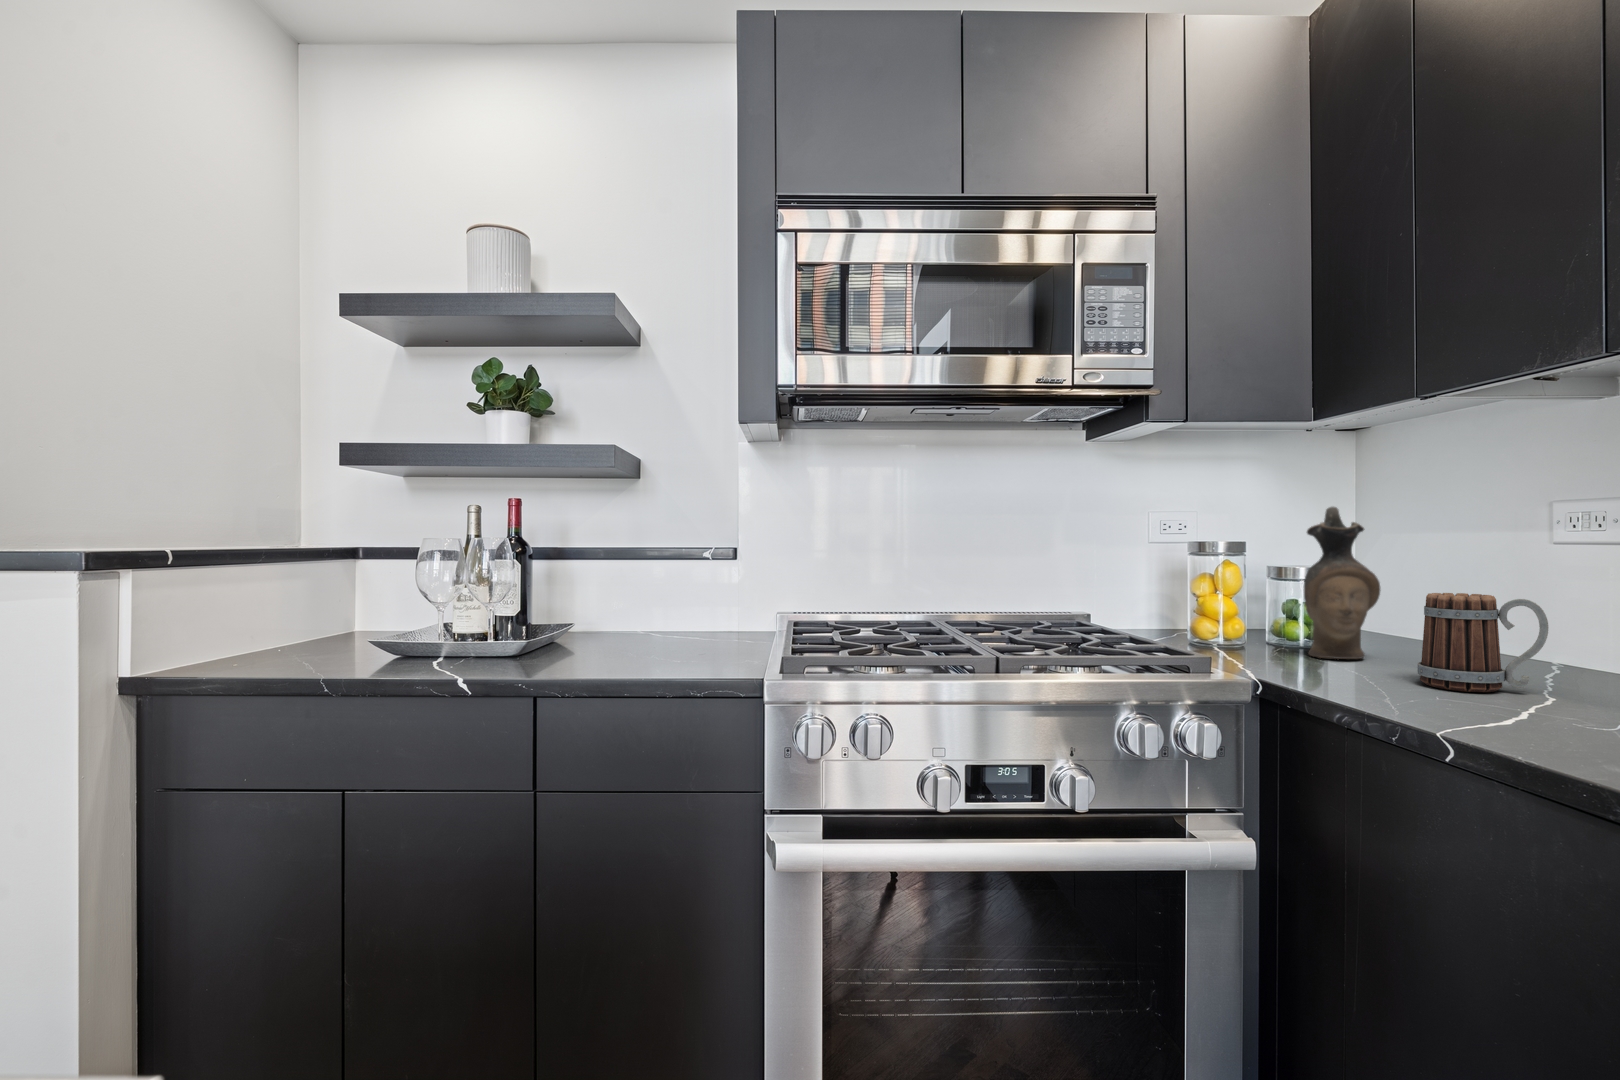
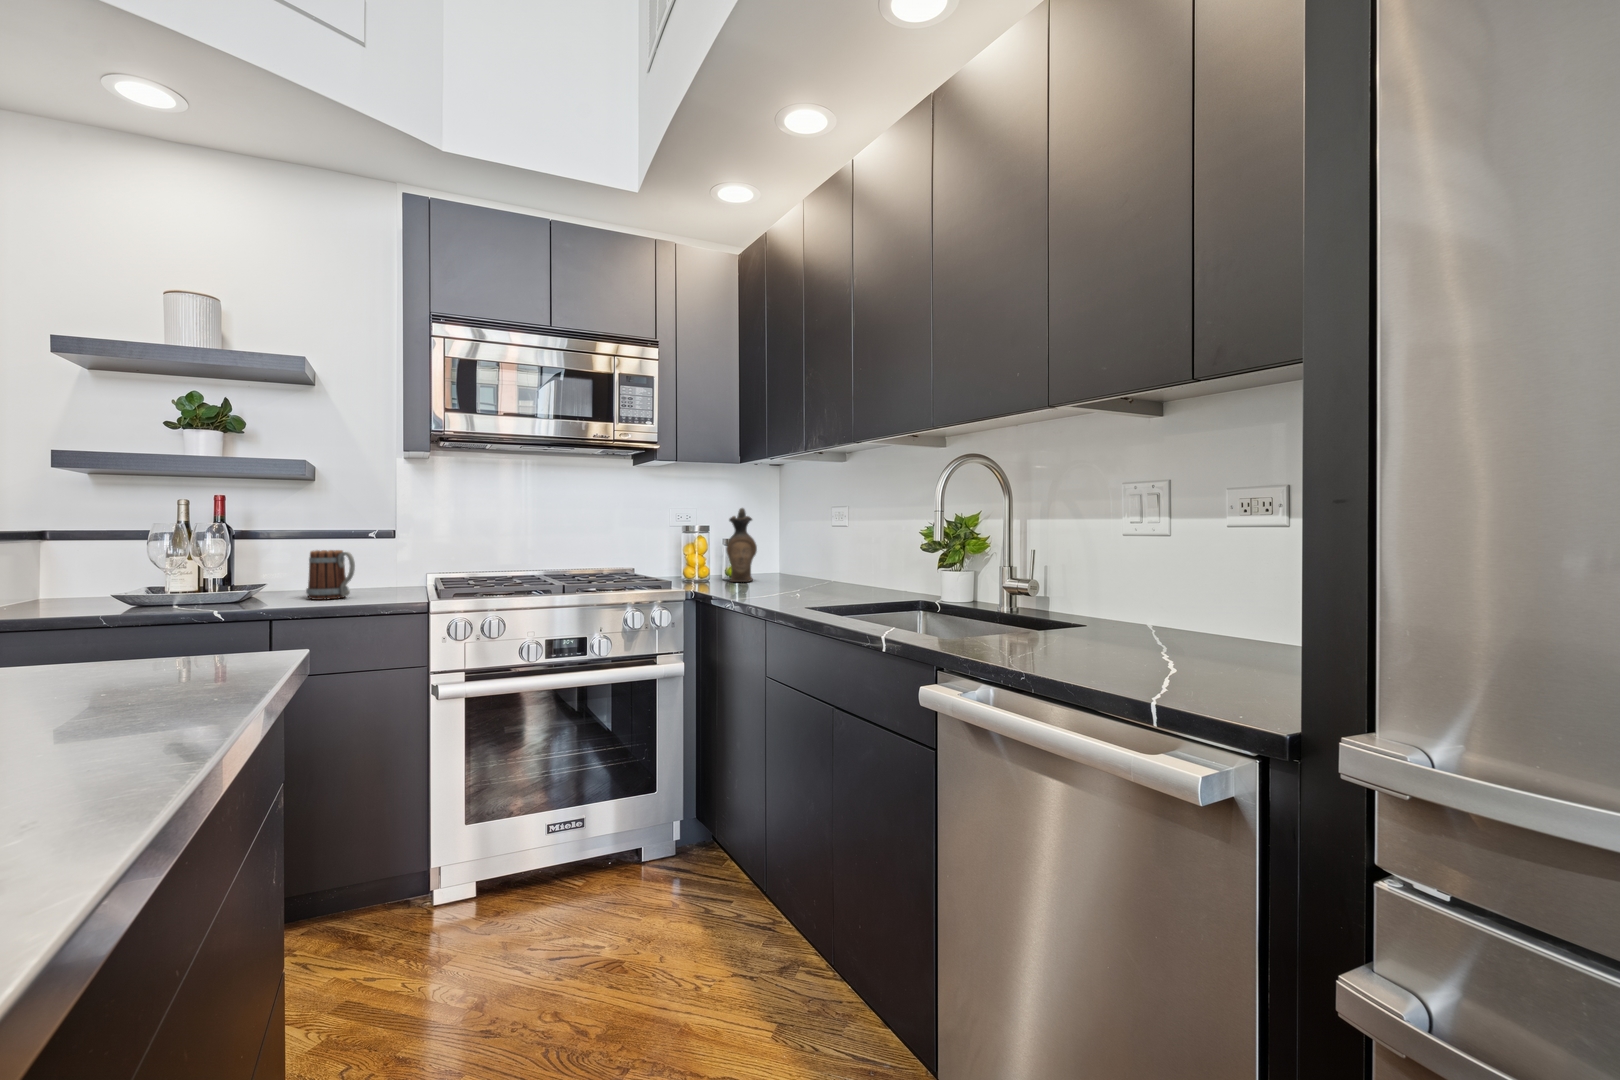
mug: present [1417,593,1548,692] -> present [306,550,355,600]

